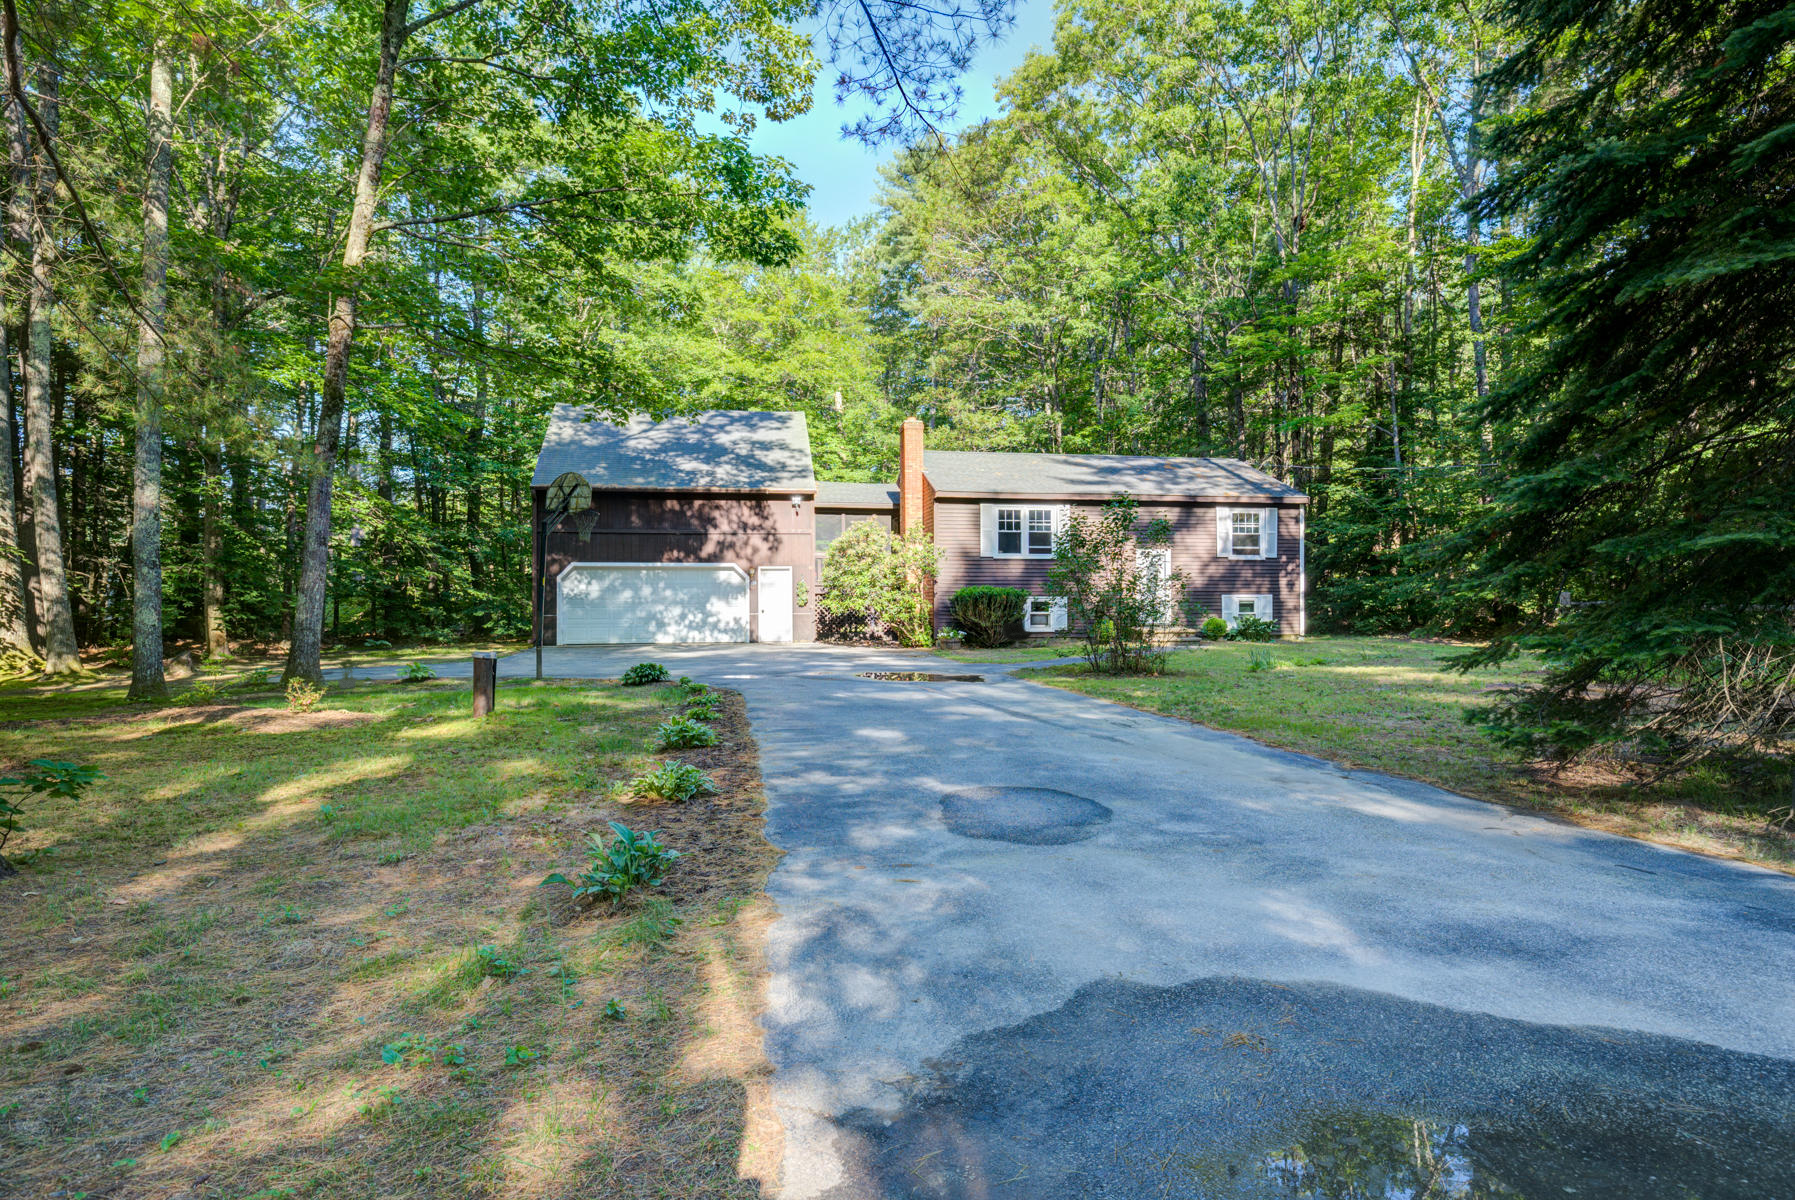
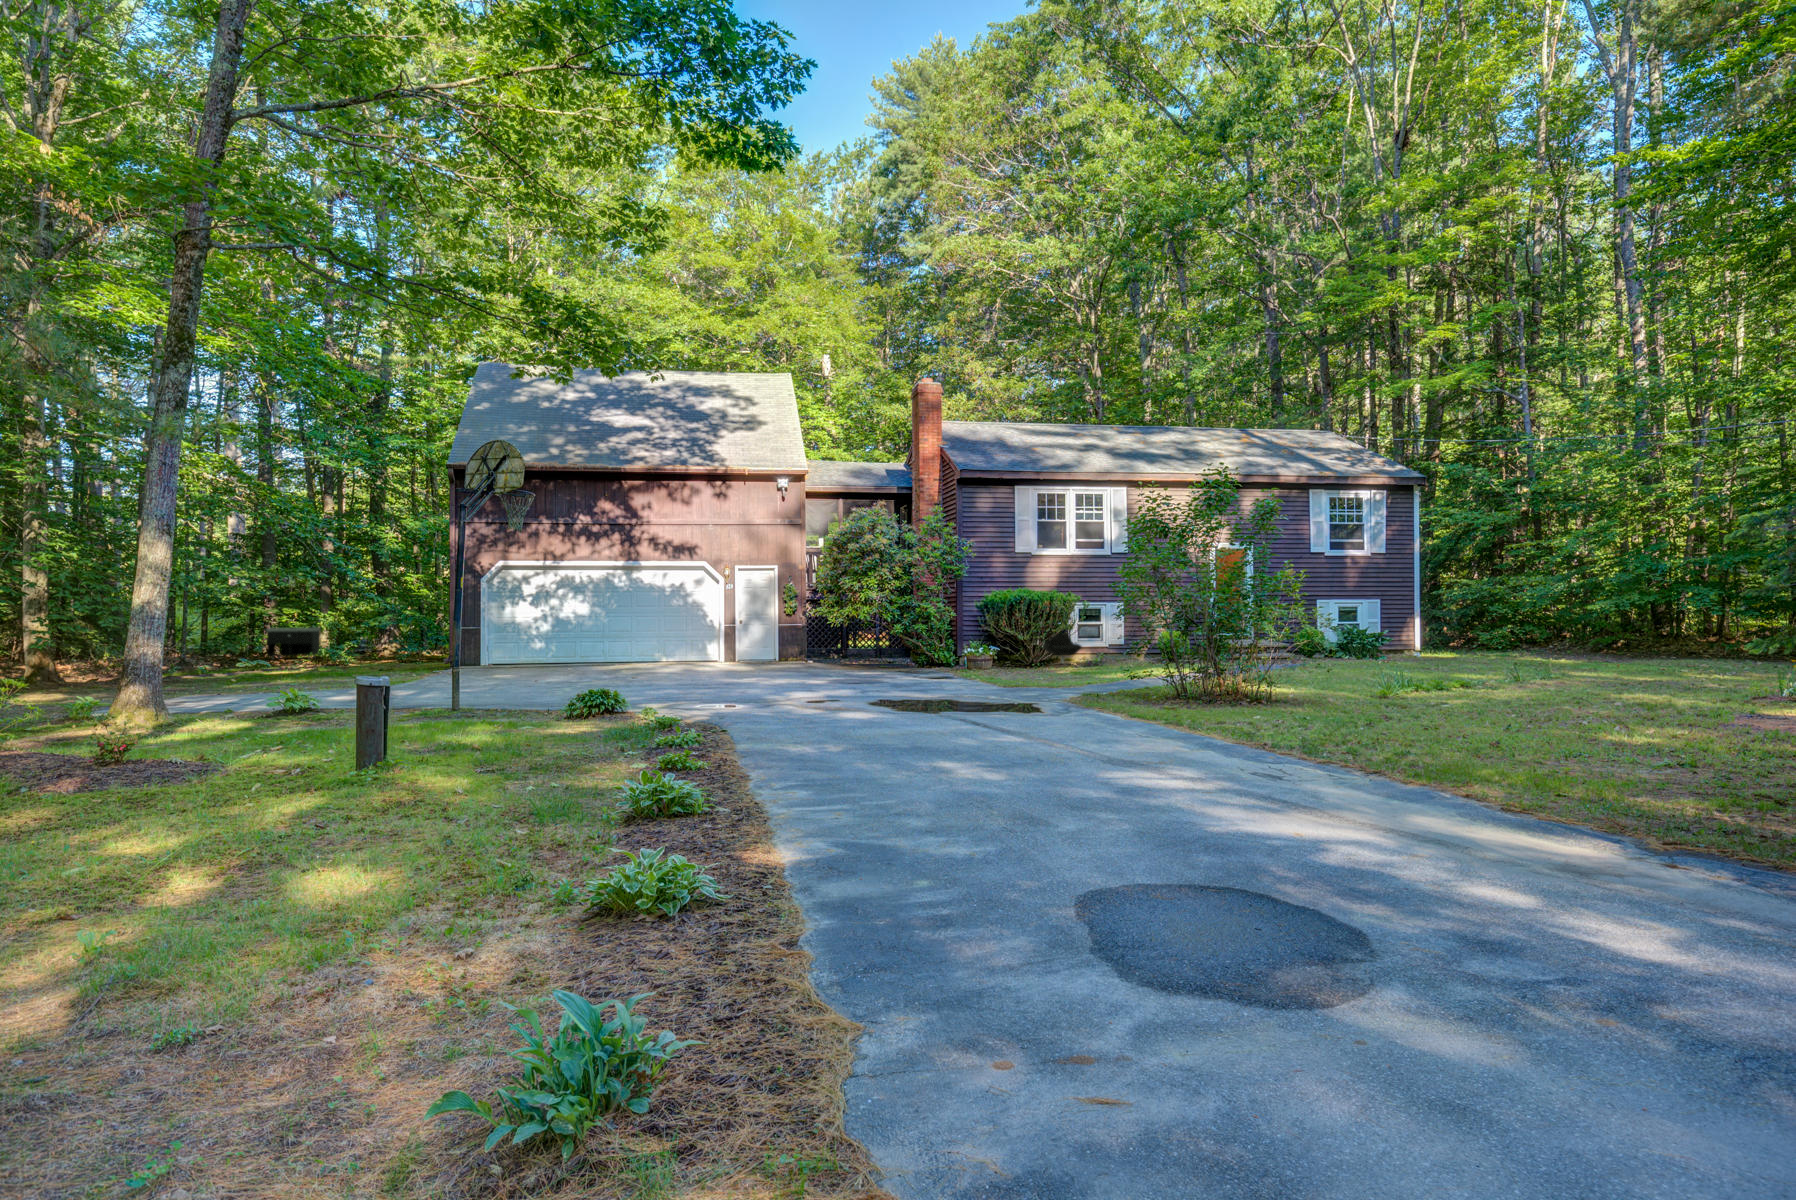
storage bench: none [383,613,426,638] -> present [267,628,321,658]
potted plant: present [334,659,361,689] -> none [166,689,225,729]

